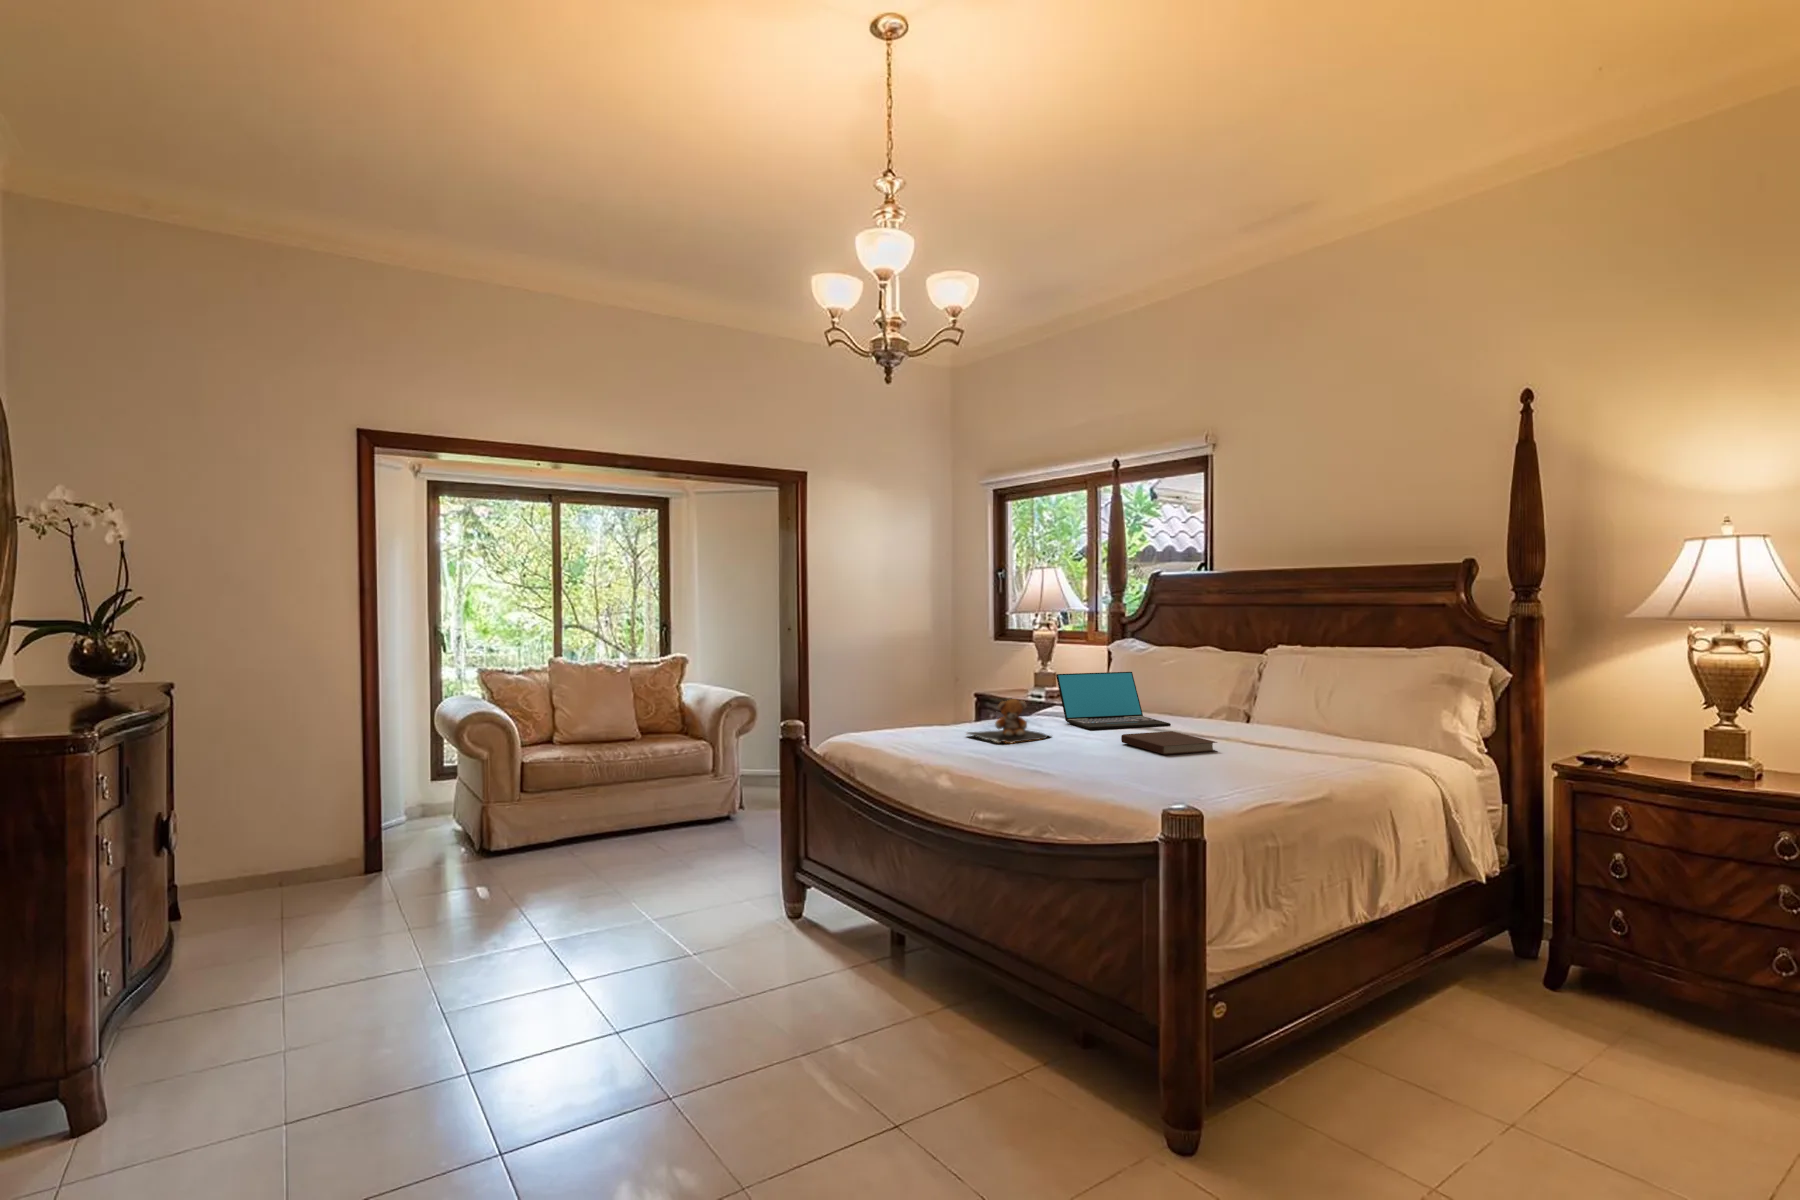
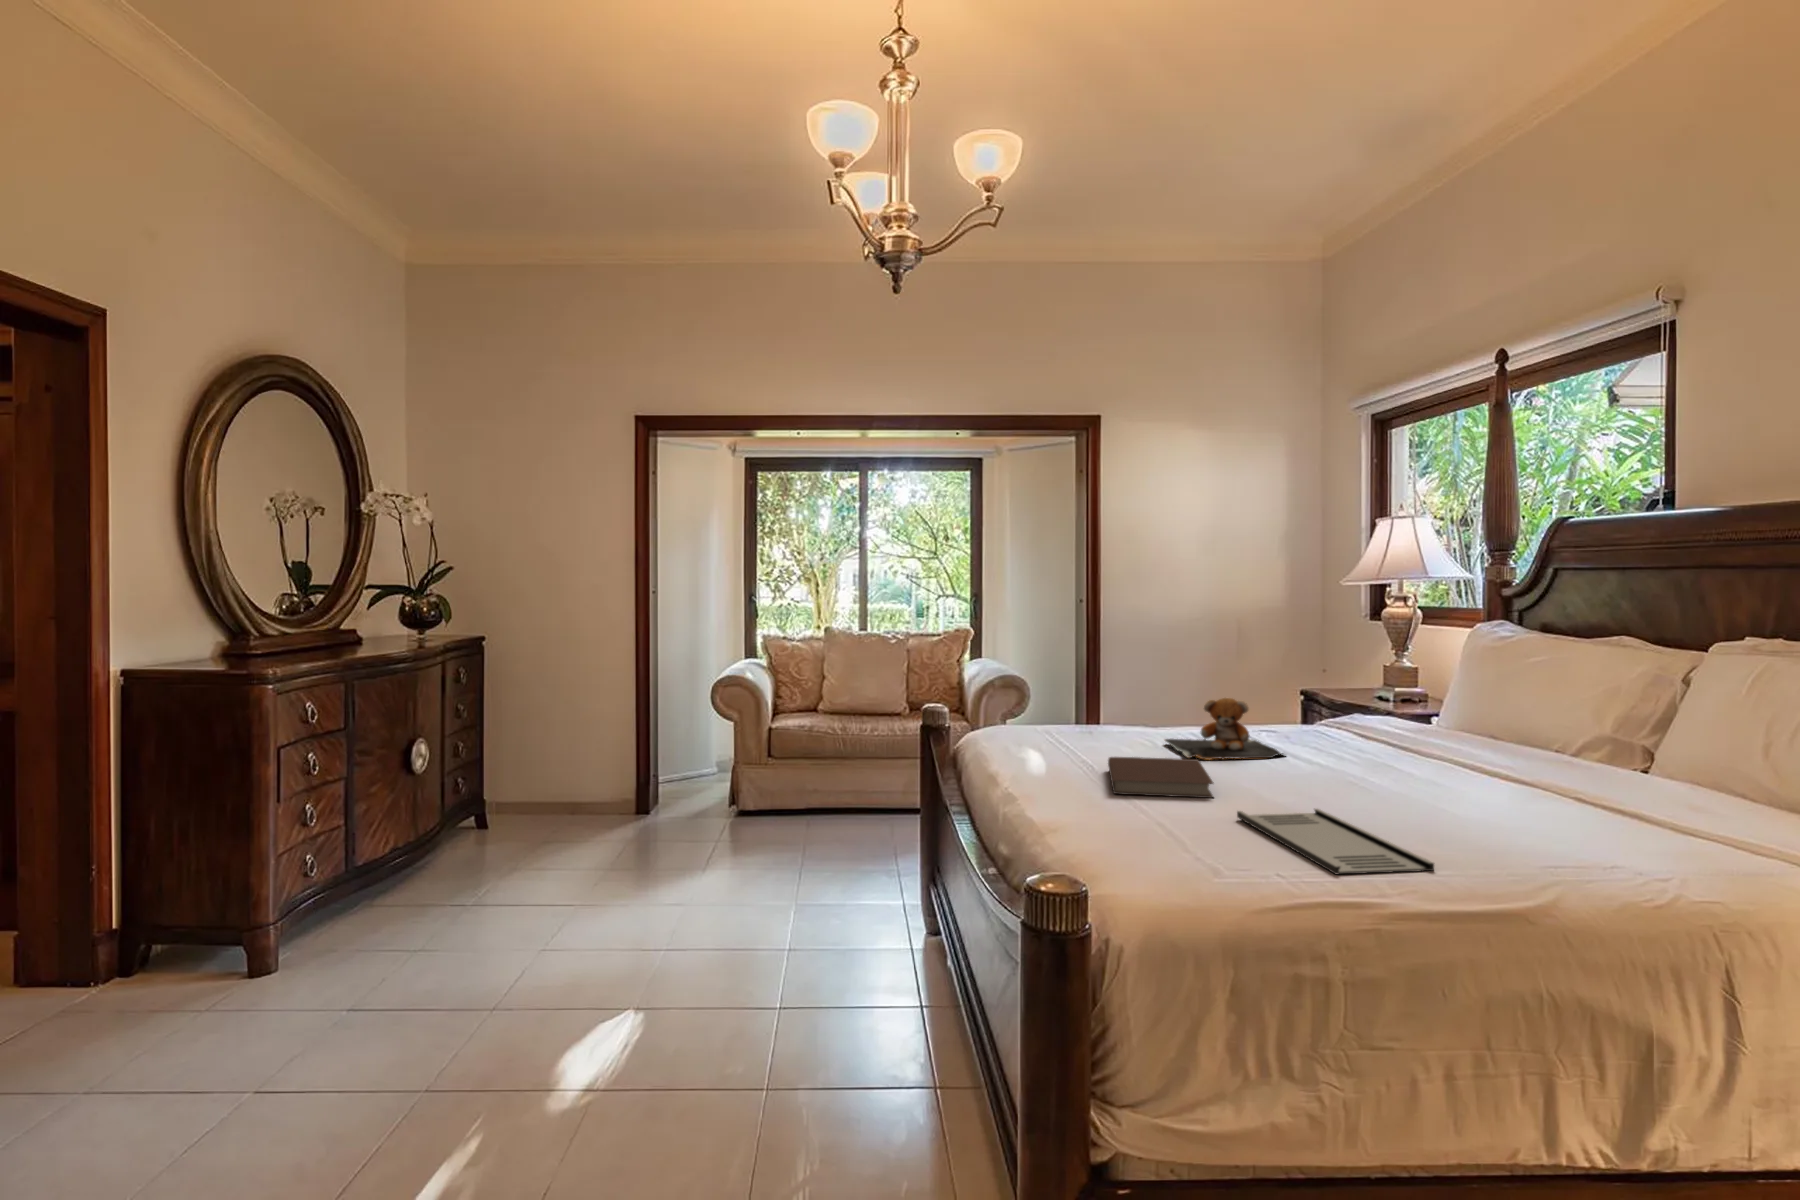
laptop: present [1056,672,1171,730] -> none [1337,667,1517,757]
notebook: present [1121,731,1217,755] -> present [1108,757,1214,798]
tray: none [1086,762,1216,793] -> present [1237,809,1434,875]

